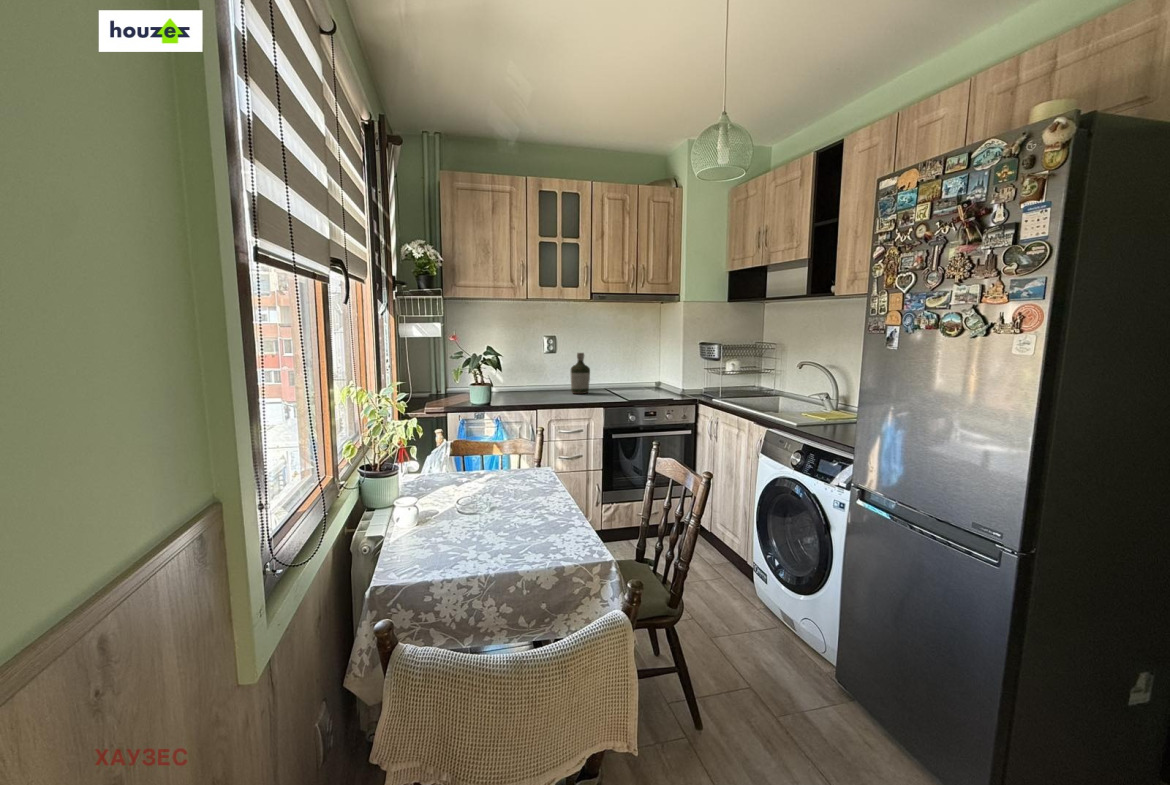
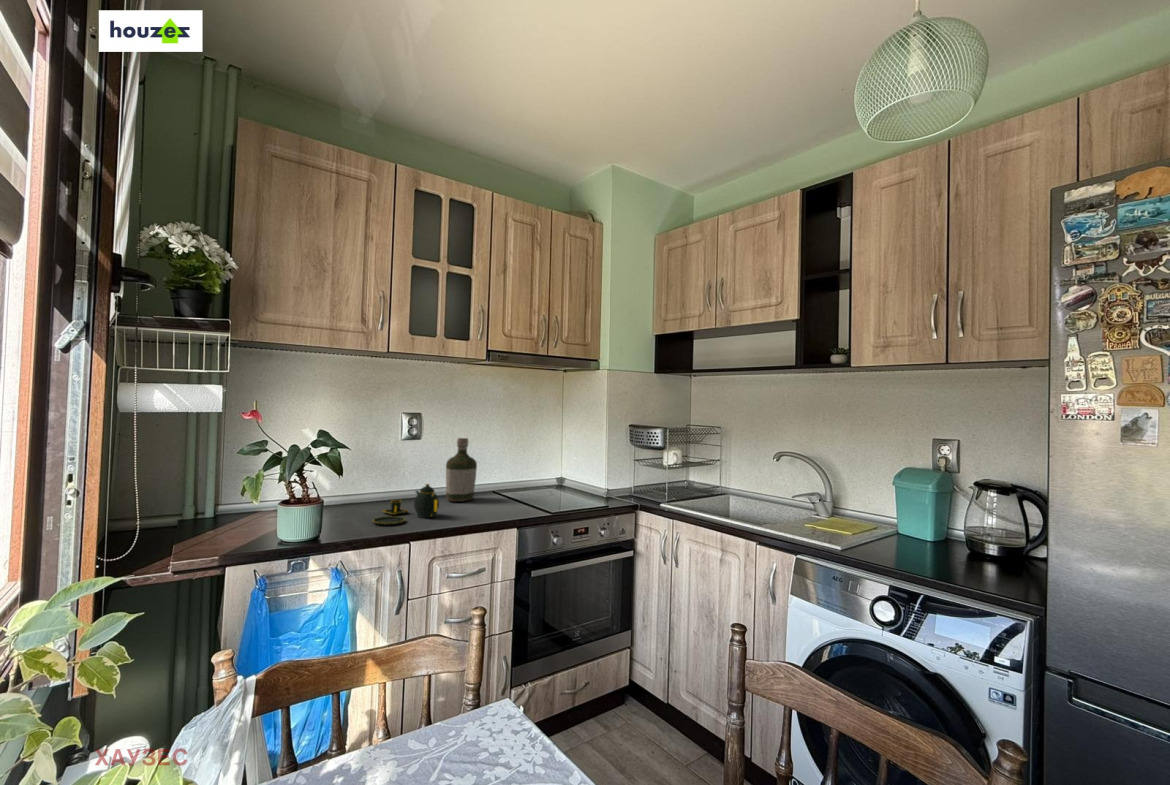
teapot: none [520,380,559,402] -> present [373,484,439,525]

